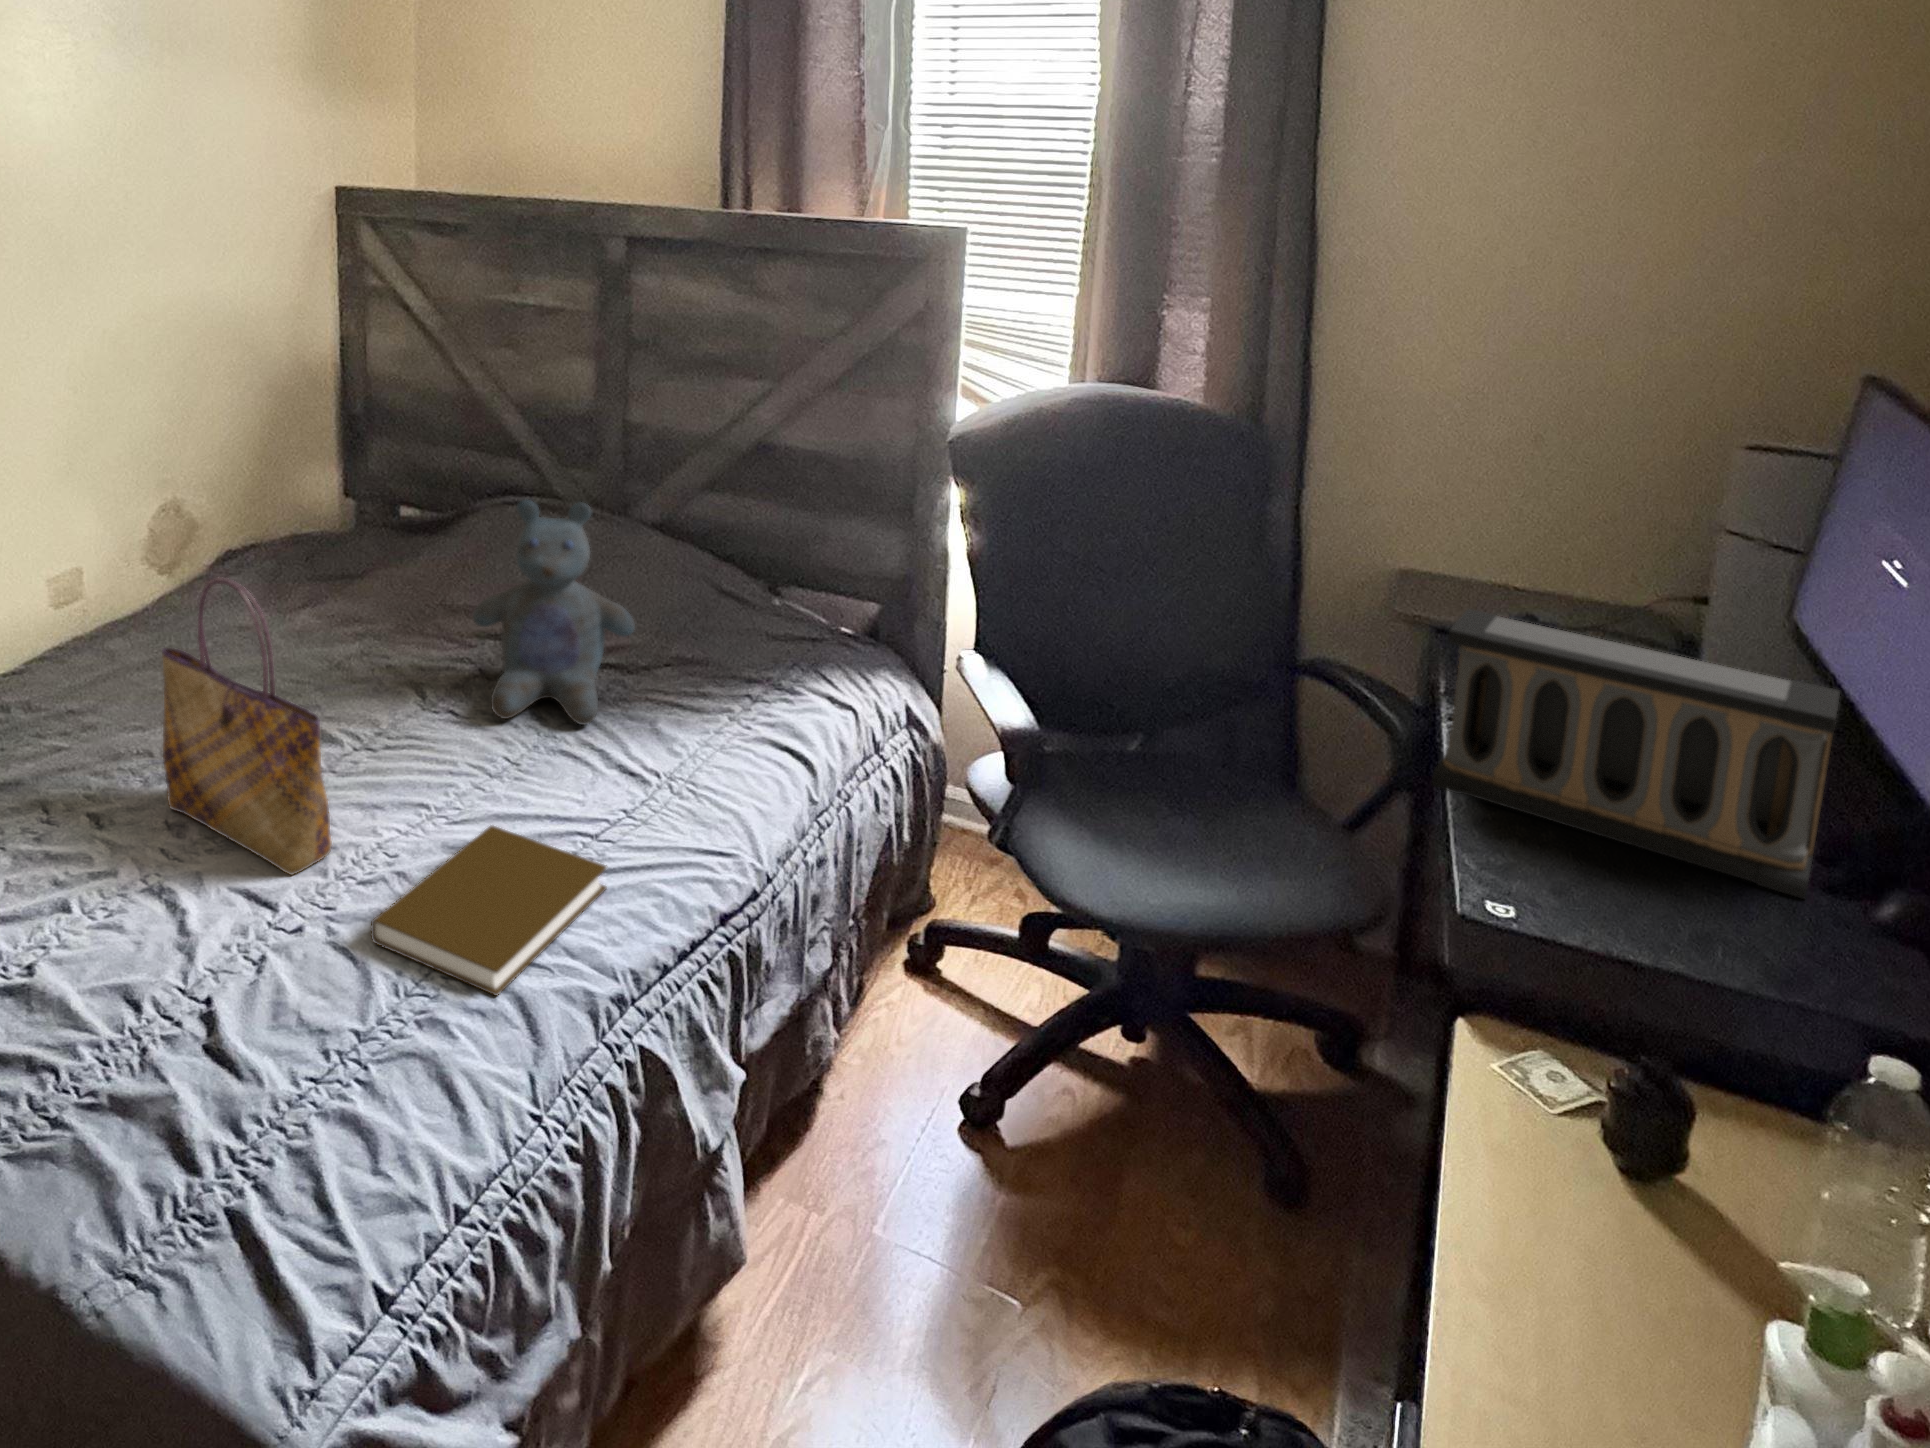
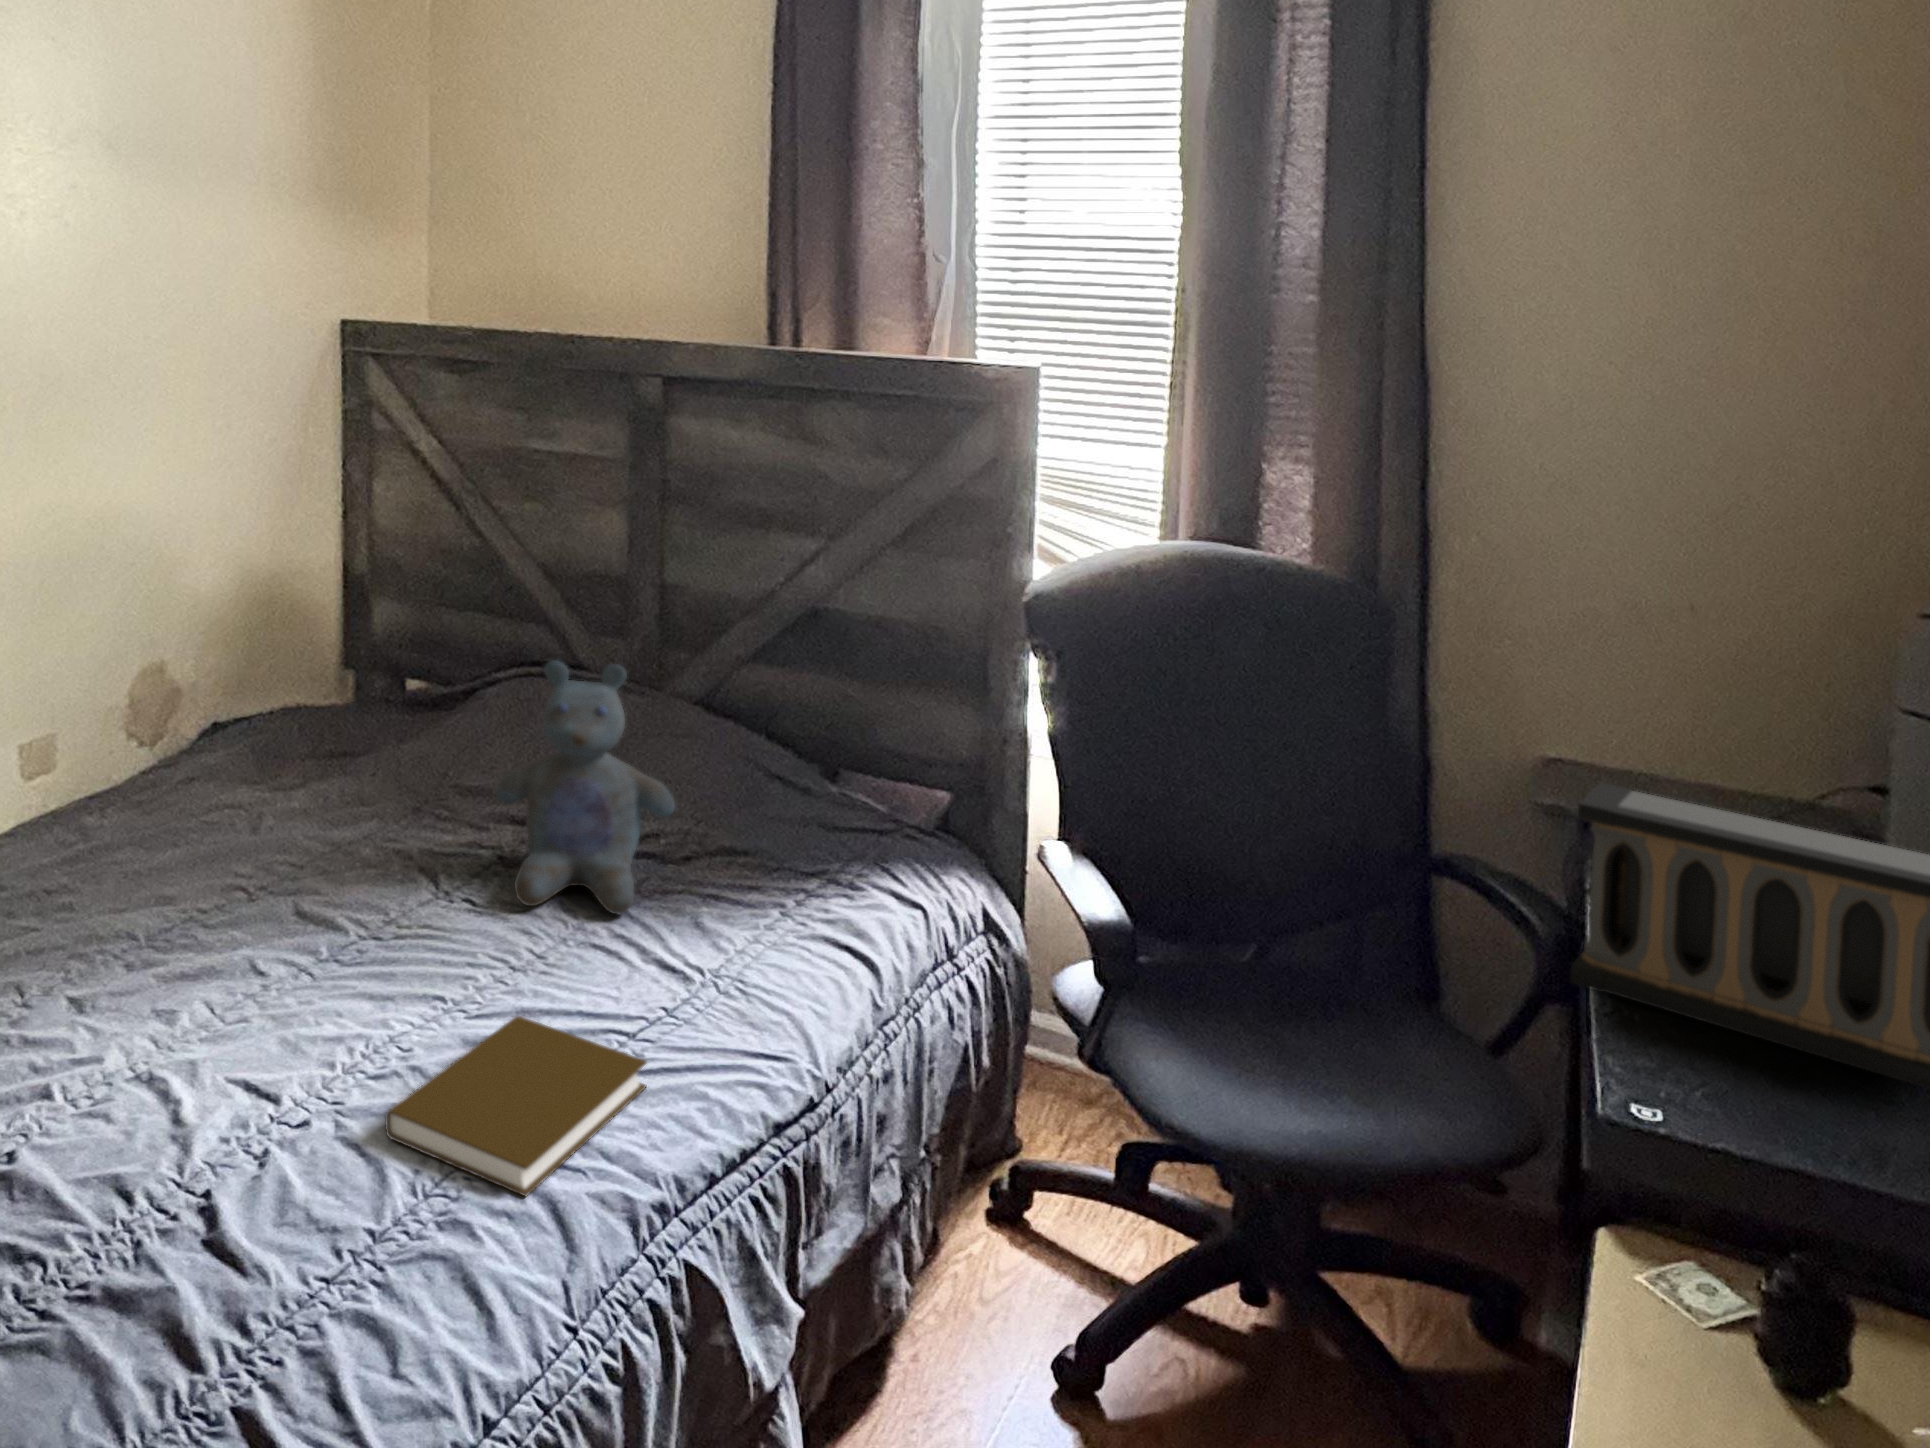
tote bag: present [162,577,332,875] -> none [156,729,341,1065]

